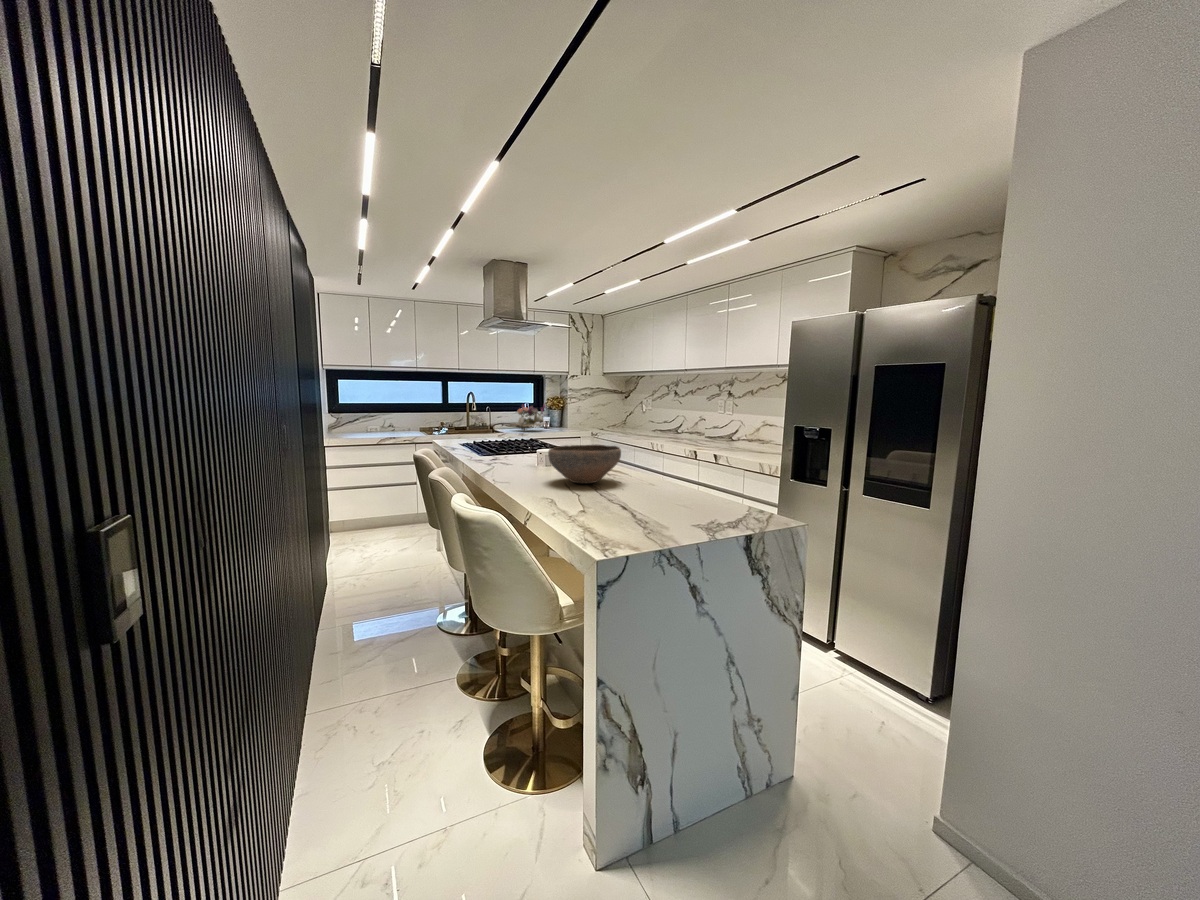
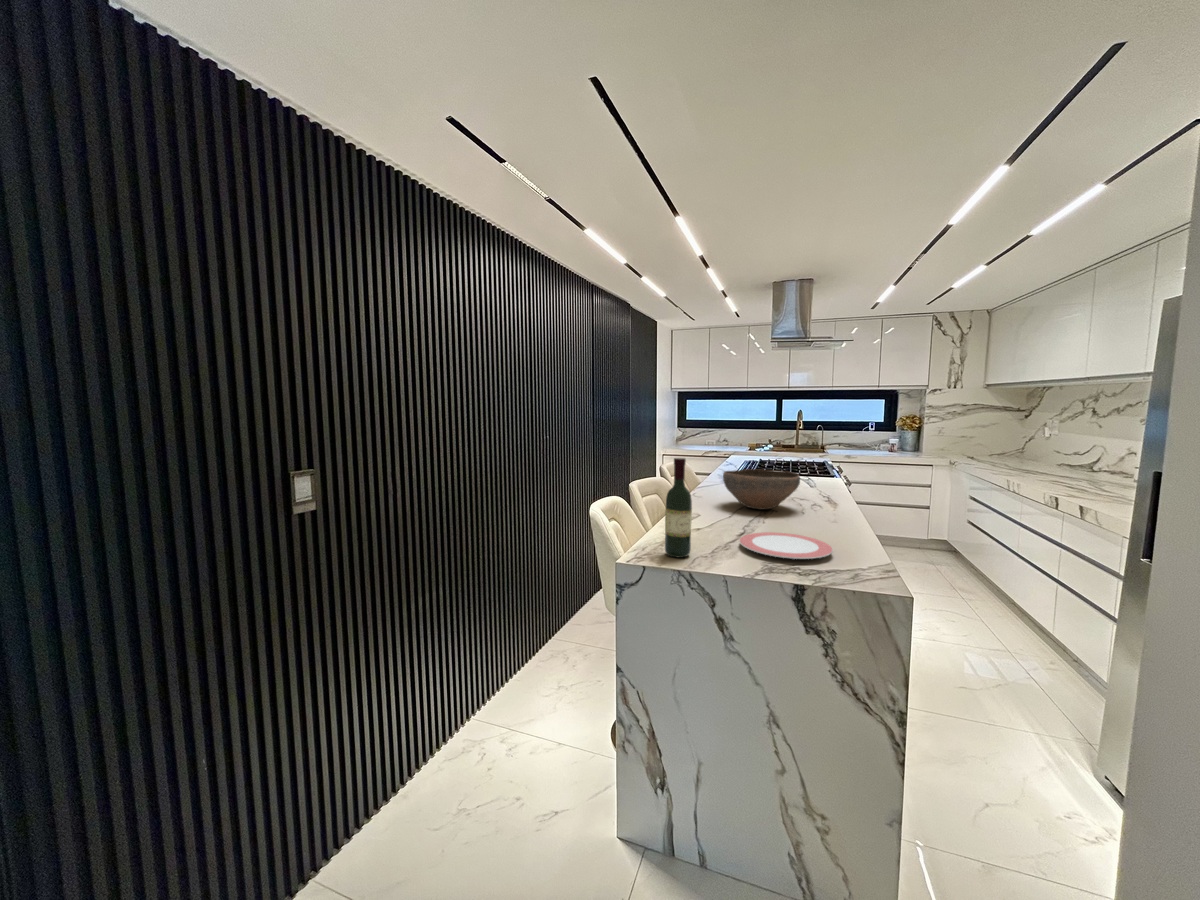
flower arrangement: present [513,403,546,430] -> none [837,422,883,453]
wine bottle: none [629,431,658,538] -> present [665,458,692,558]
plate: none [651,497,733,516] -> present [740,532,833,559]

